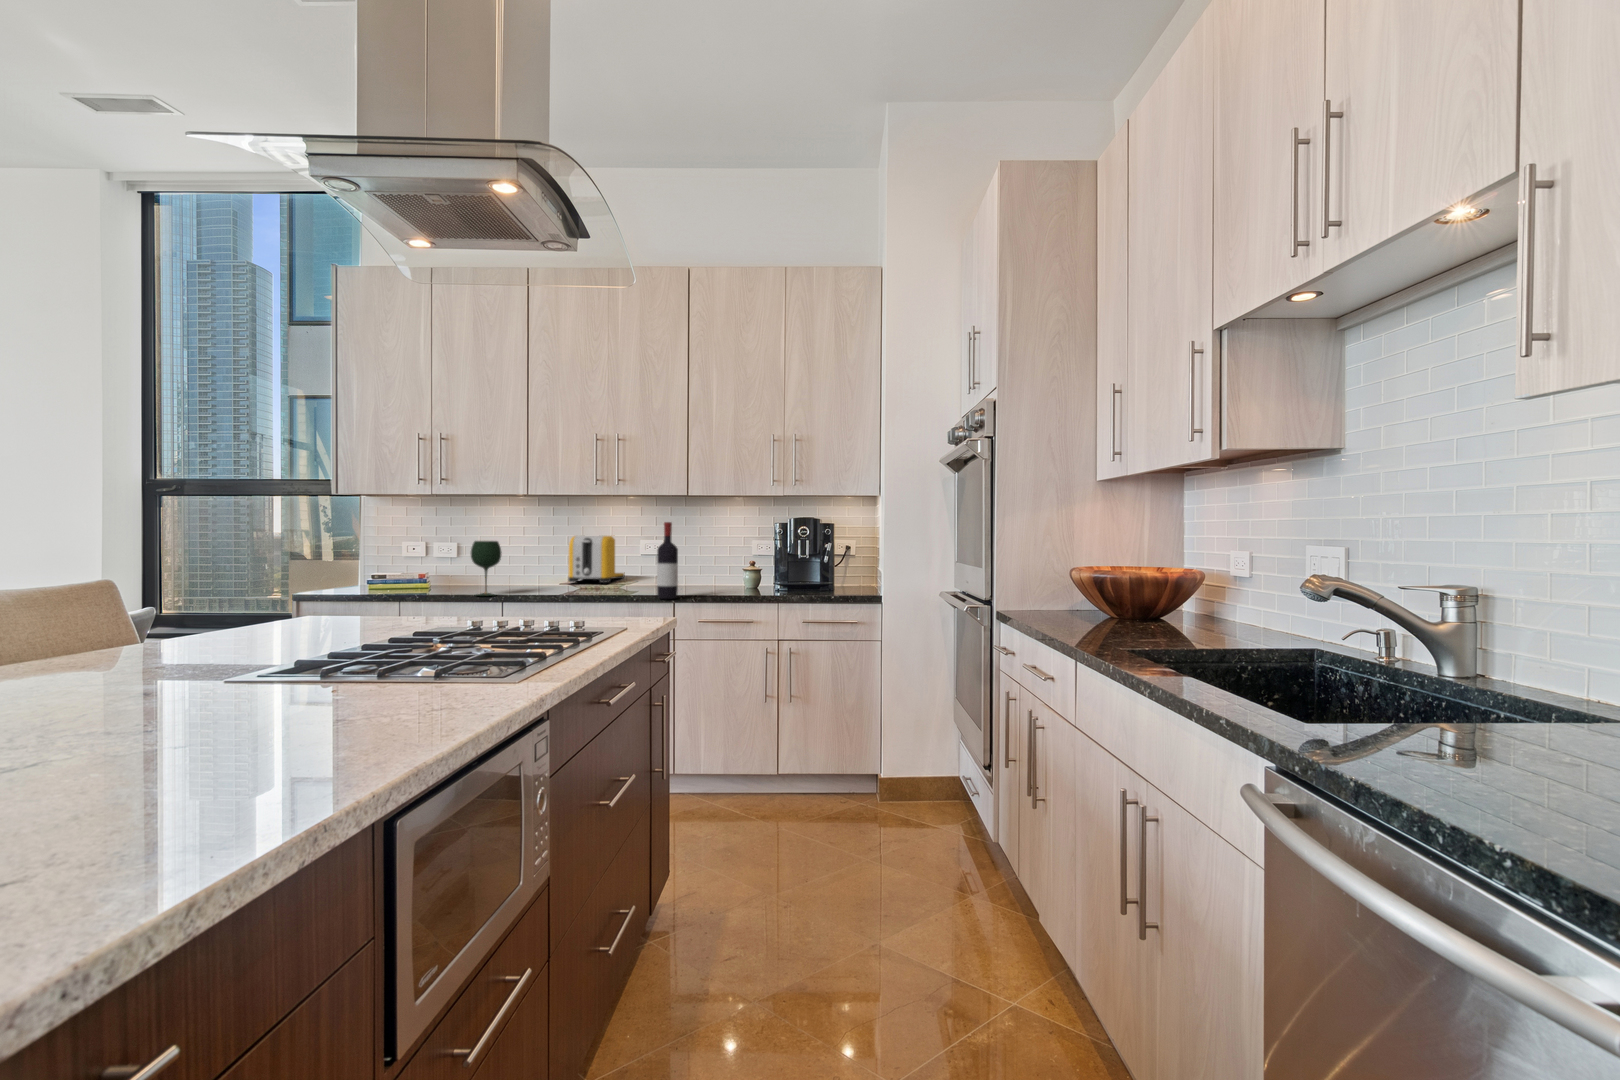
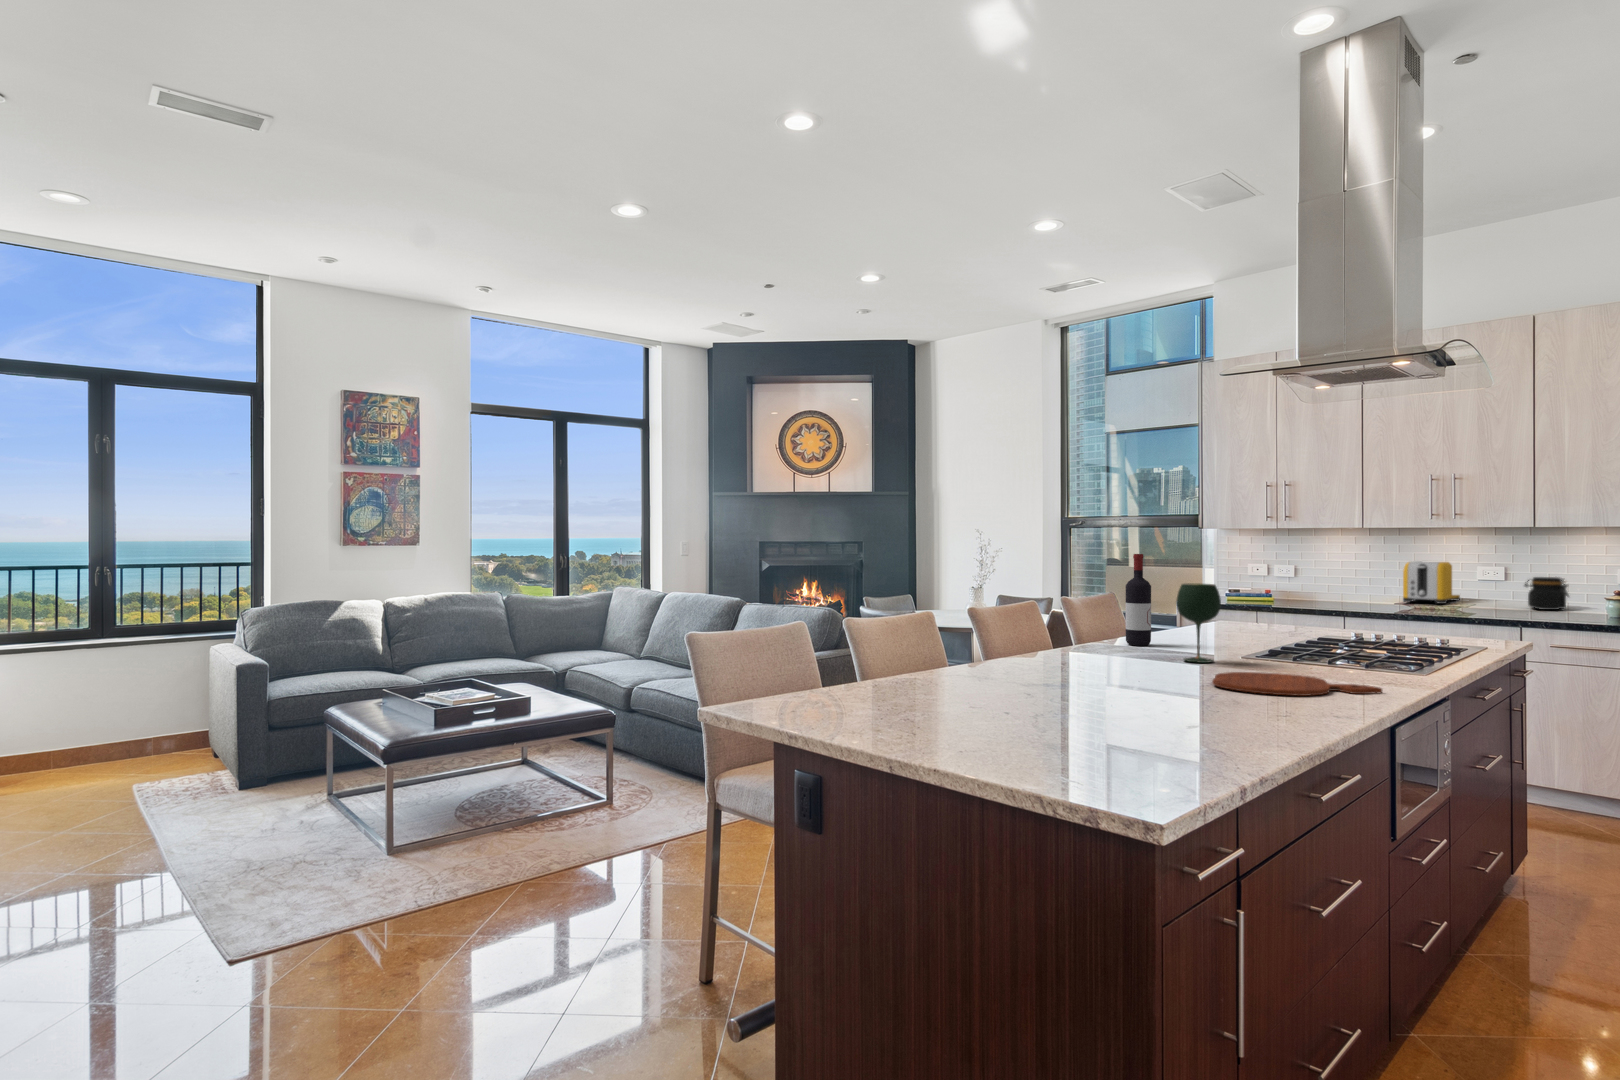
wine bottle: present [657,522,678,599] -> present [1126,554,1151,646]
wine glass: present [471,541,502,596] -> present [1176,583,1221,663]
jar: none [679,550,717,585] -> present [1525,577,1569,610]
cutting board: none [110,697,438,749] -> present [1212,672,1382,696]

